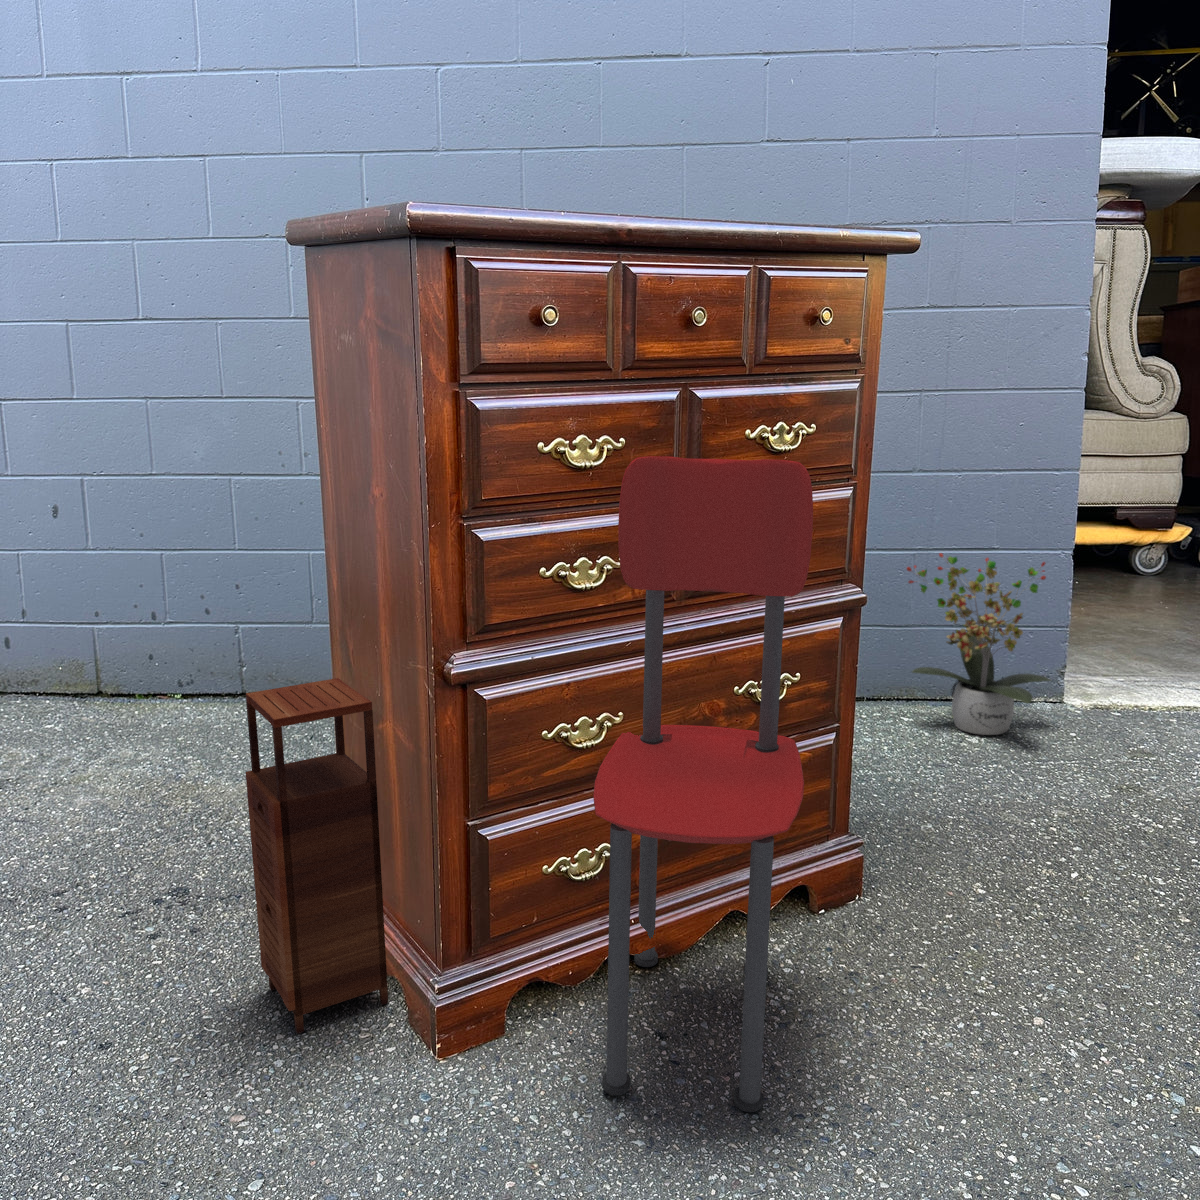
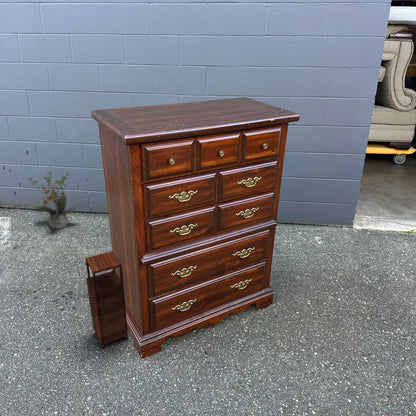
dining chair: present [593,456,813,1112] -> none [183,194,253,382]
potted plant: present [907,553,1051,735] -> present [29,173,78,229]

